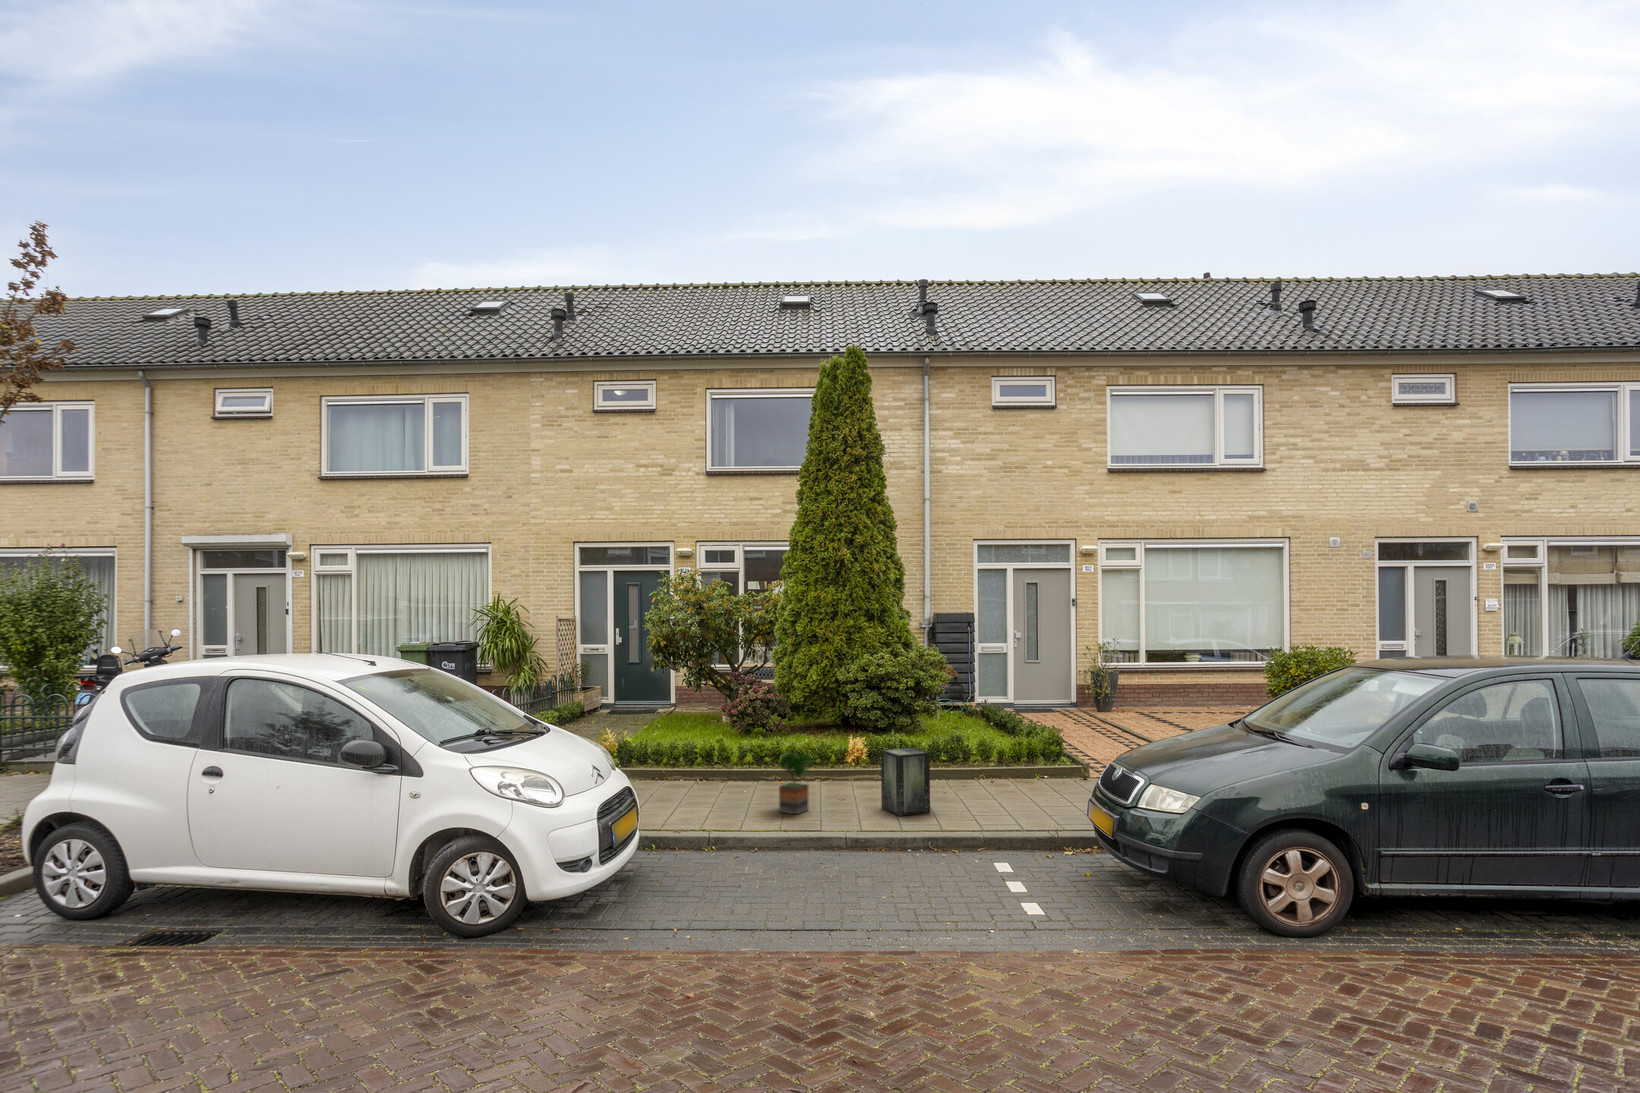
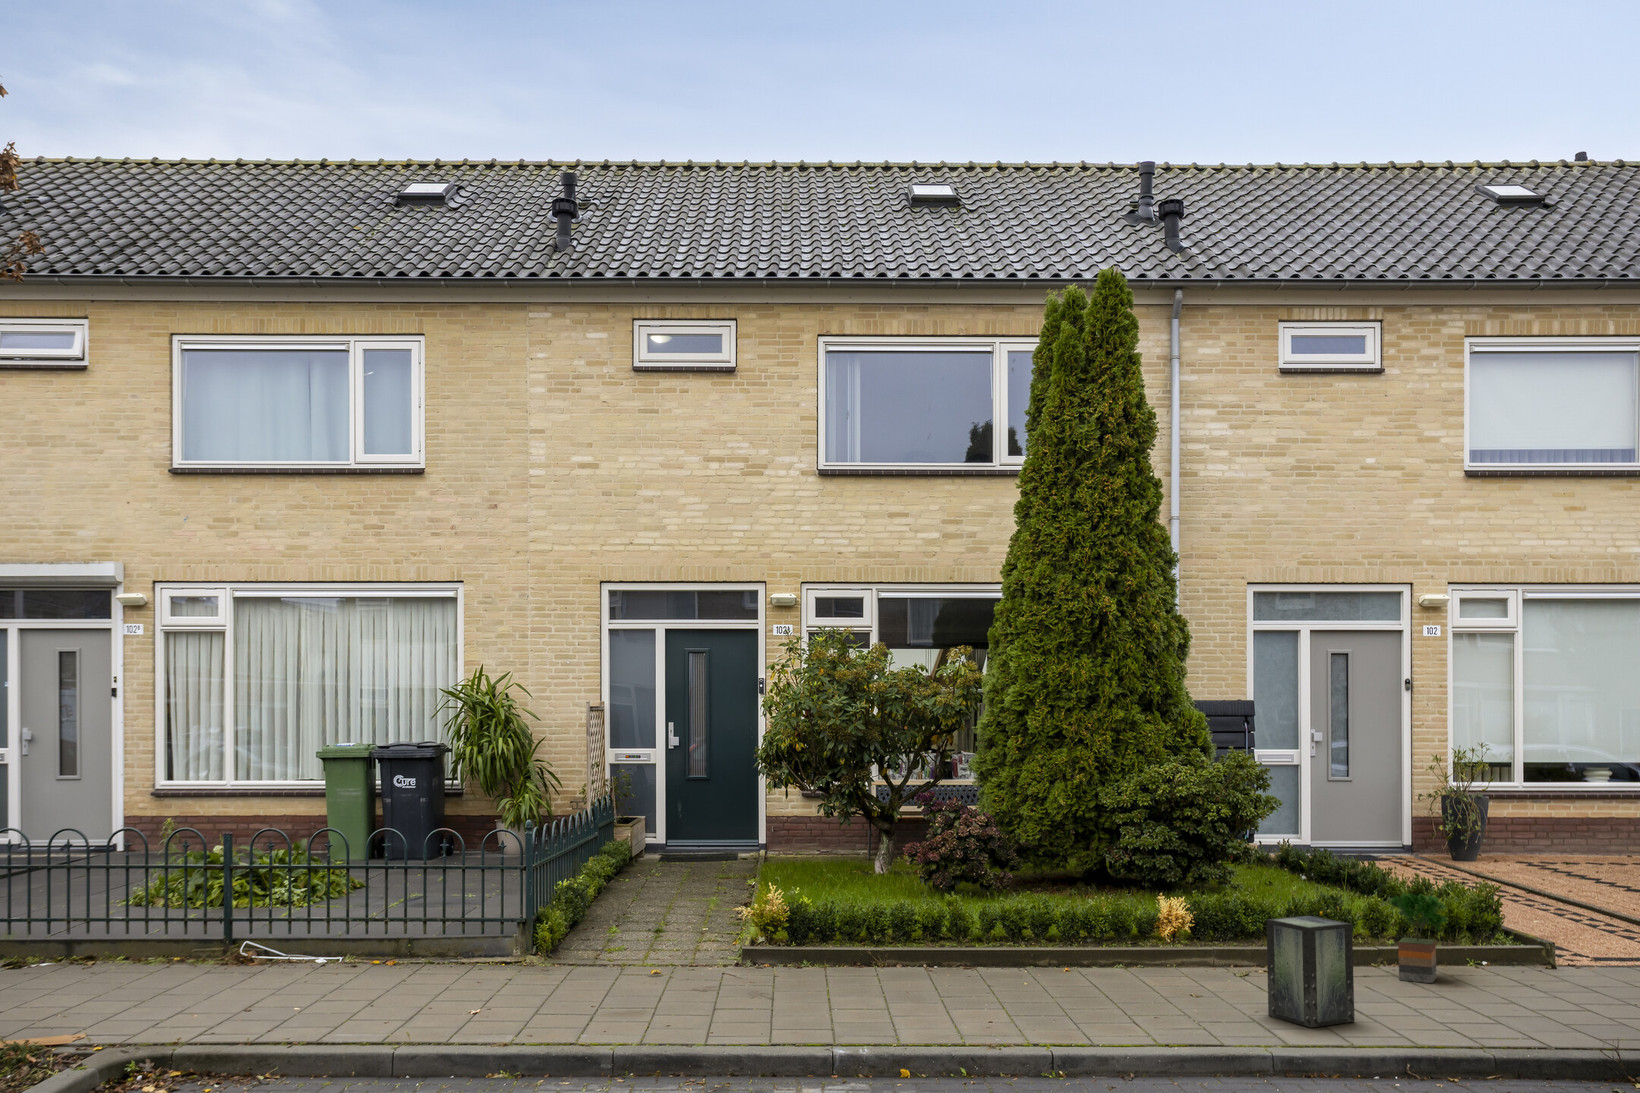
potted tree: present [779,753,813,814] -> present [1390,893,1447,983]

